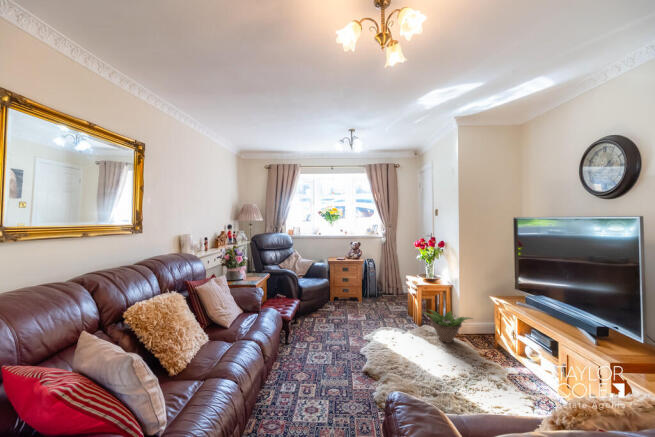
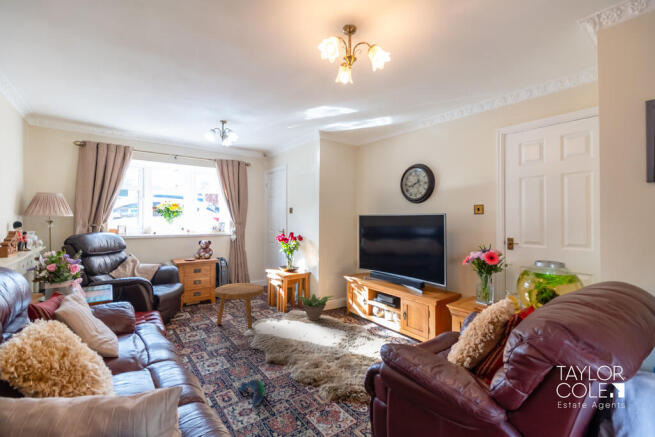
footstool: none [346,285,392,331] -> present [214,283,264,328]
plush toy: none [317,381,339,410] -> present [239,379,267,408]

